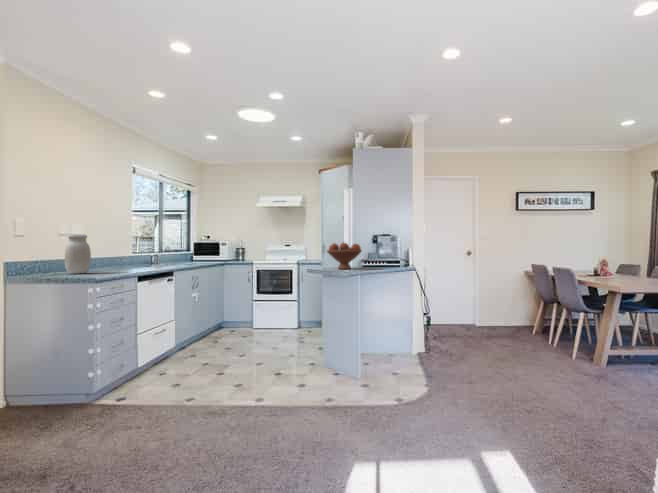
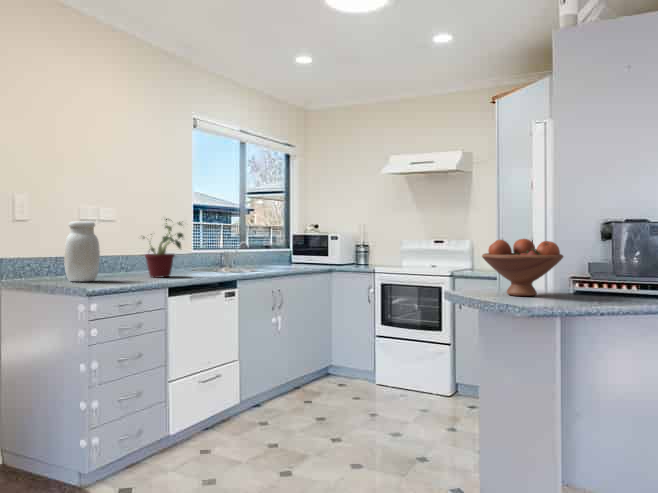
potted plant: none [109,231,145,270] -> present [143,219,184,278]

